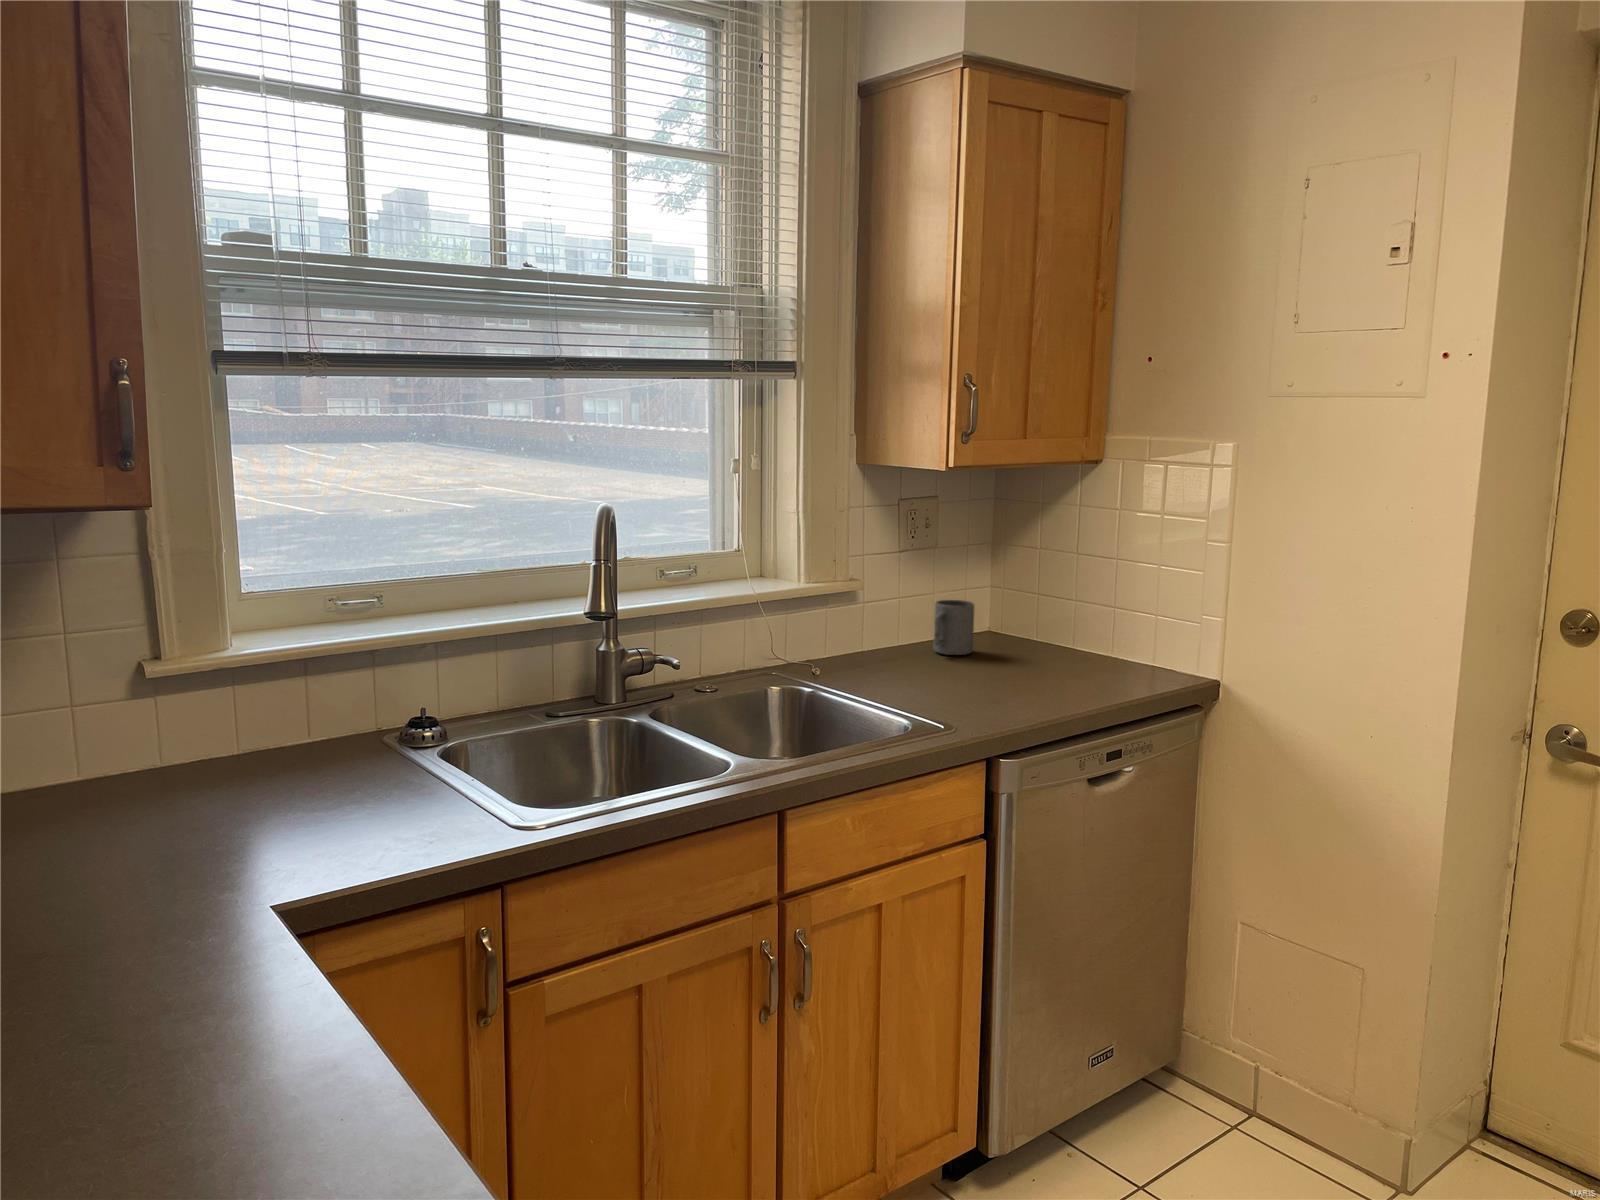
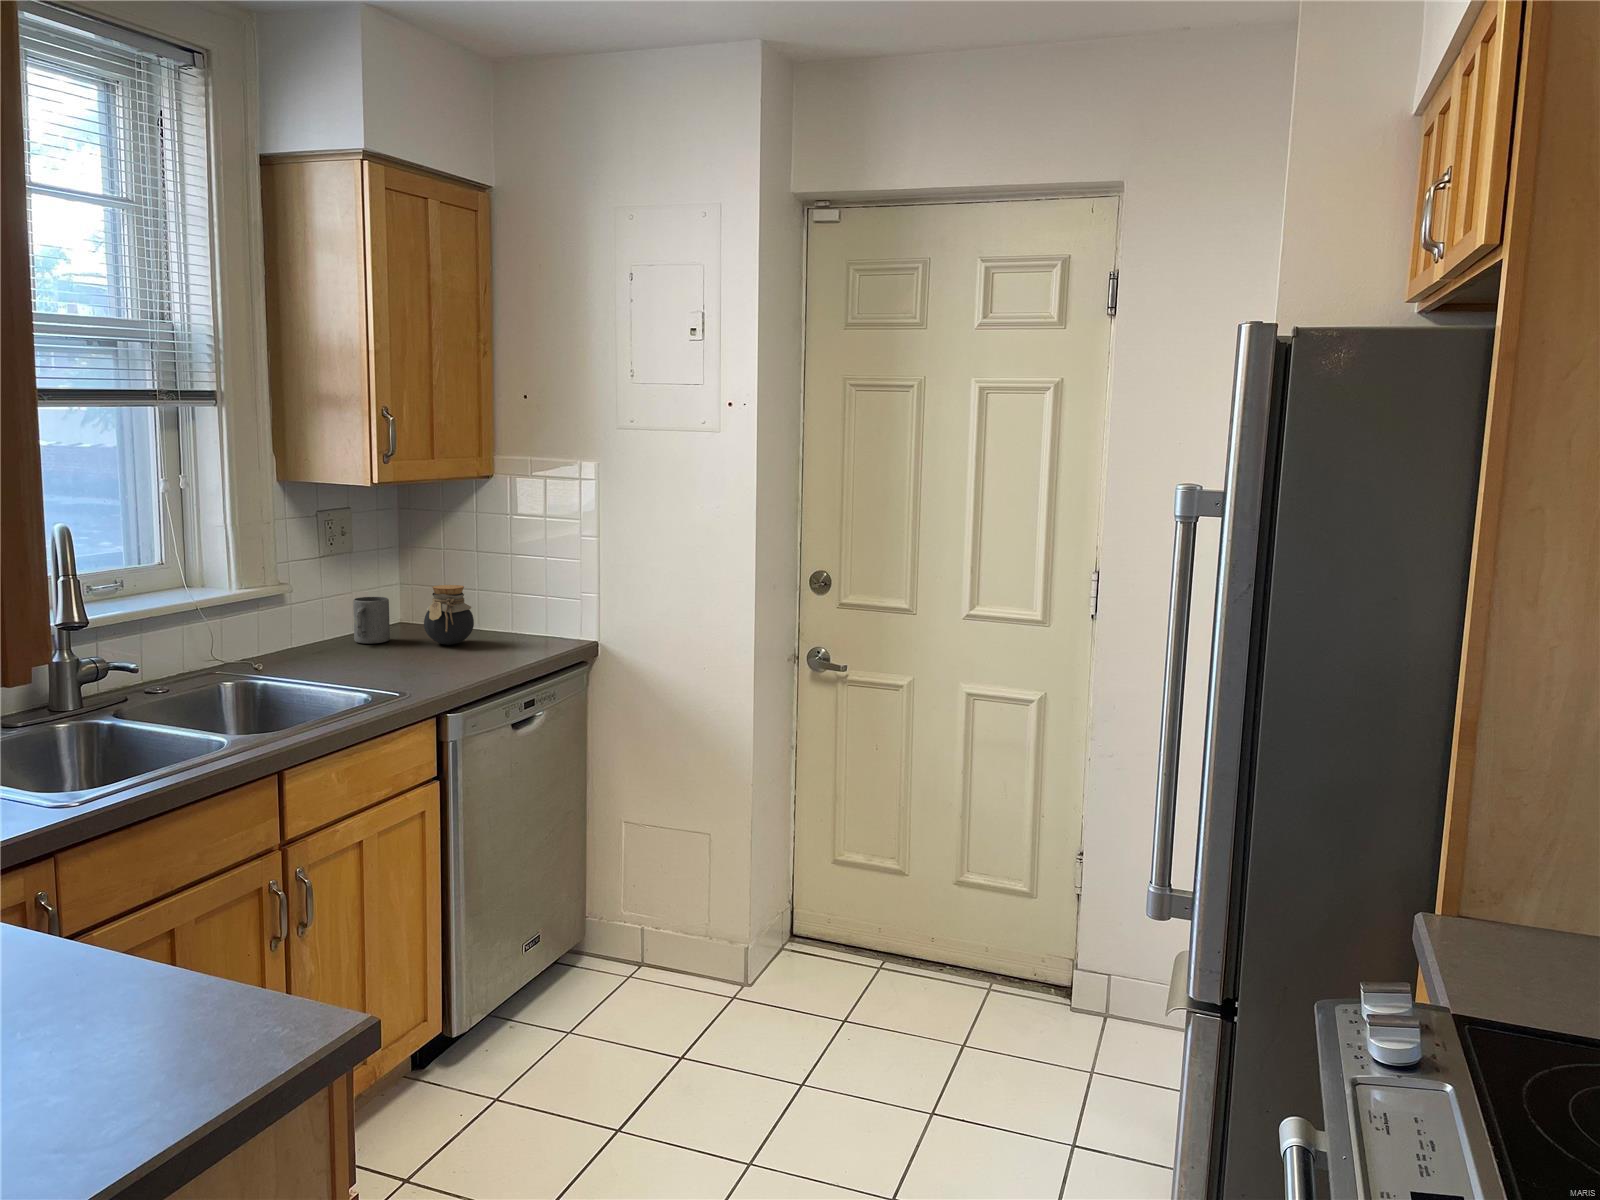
jar: none [1009,593,1069,666] -> present [424,585,474,645]

